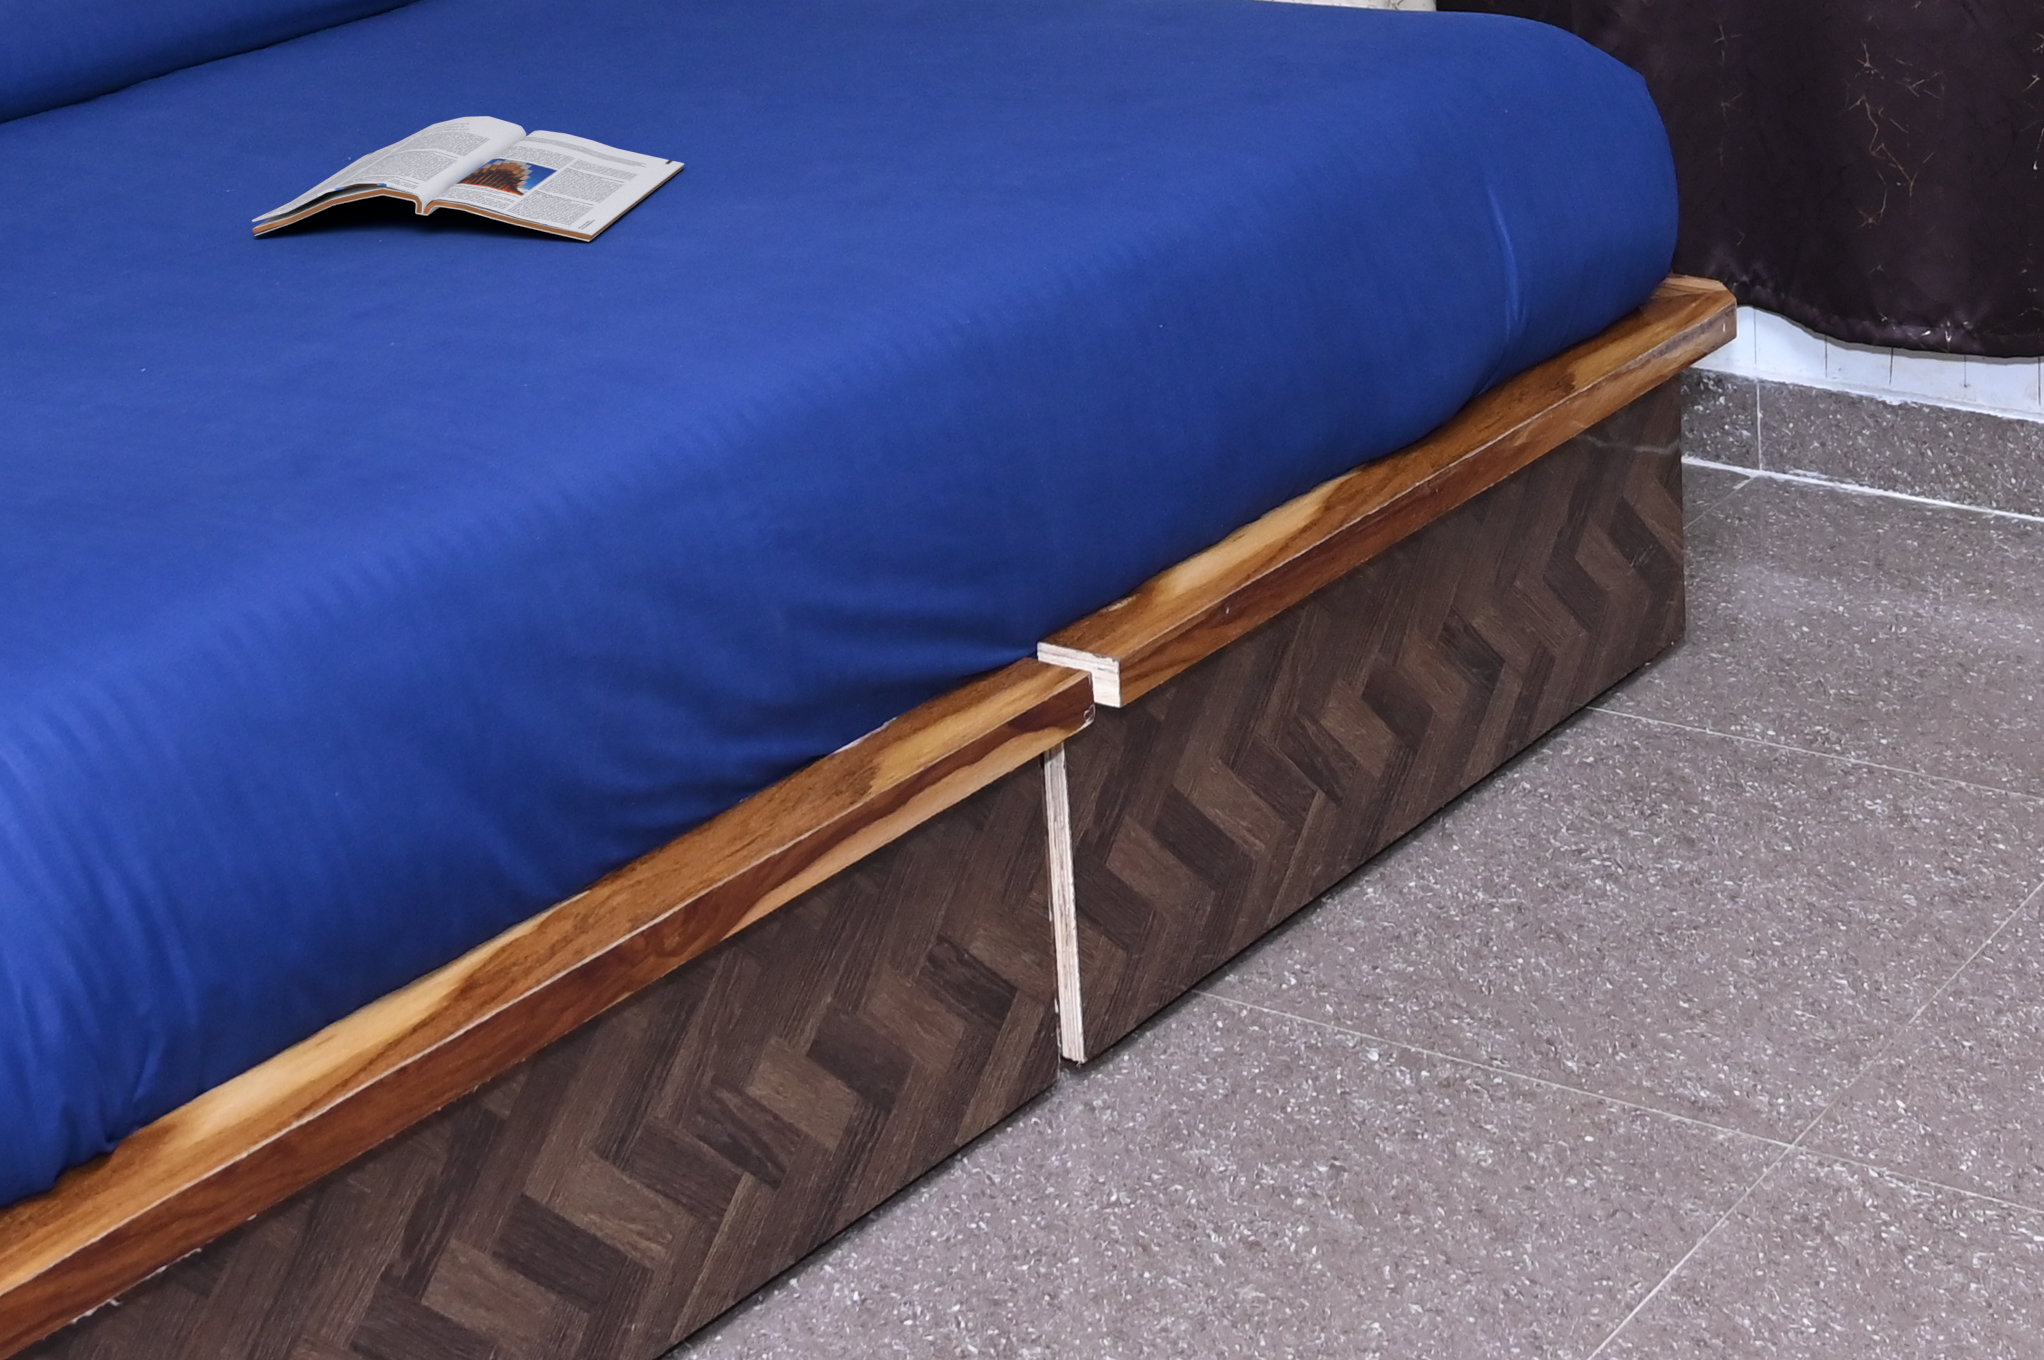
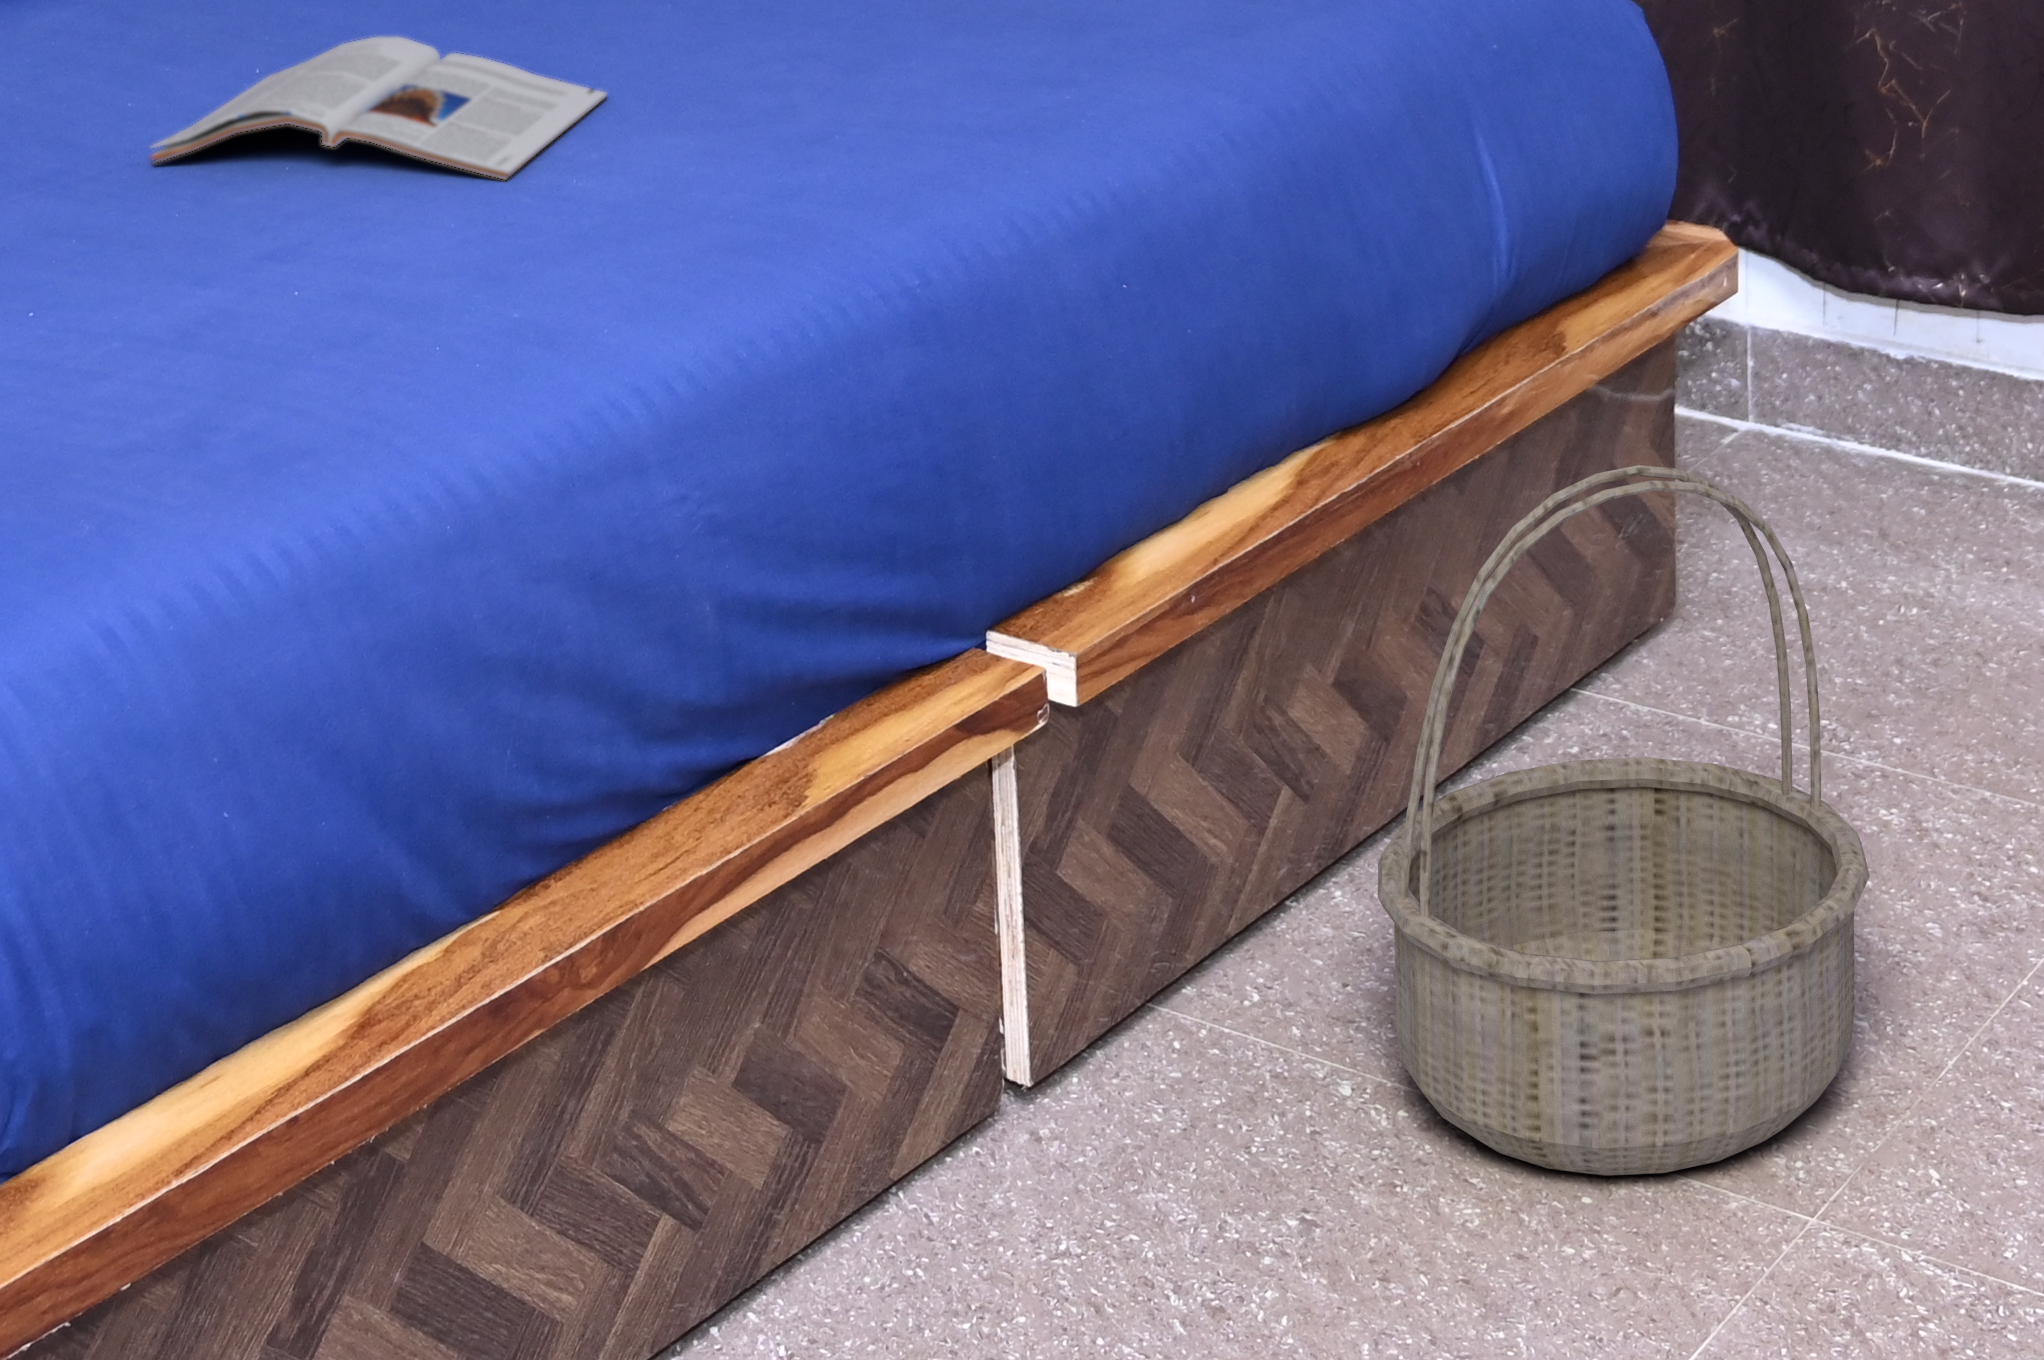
basket: none [1401,472,1843,1114] -> present [1378,465,1870,1175]

